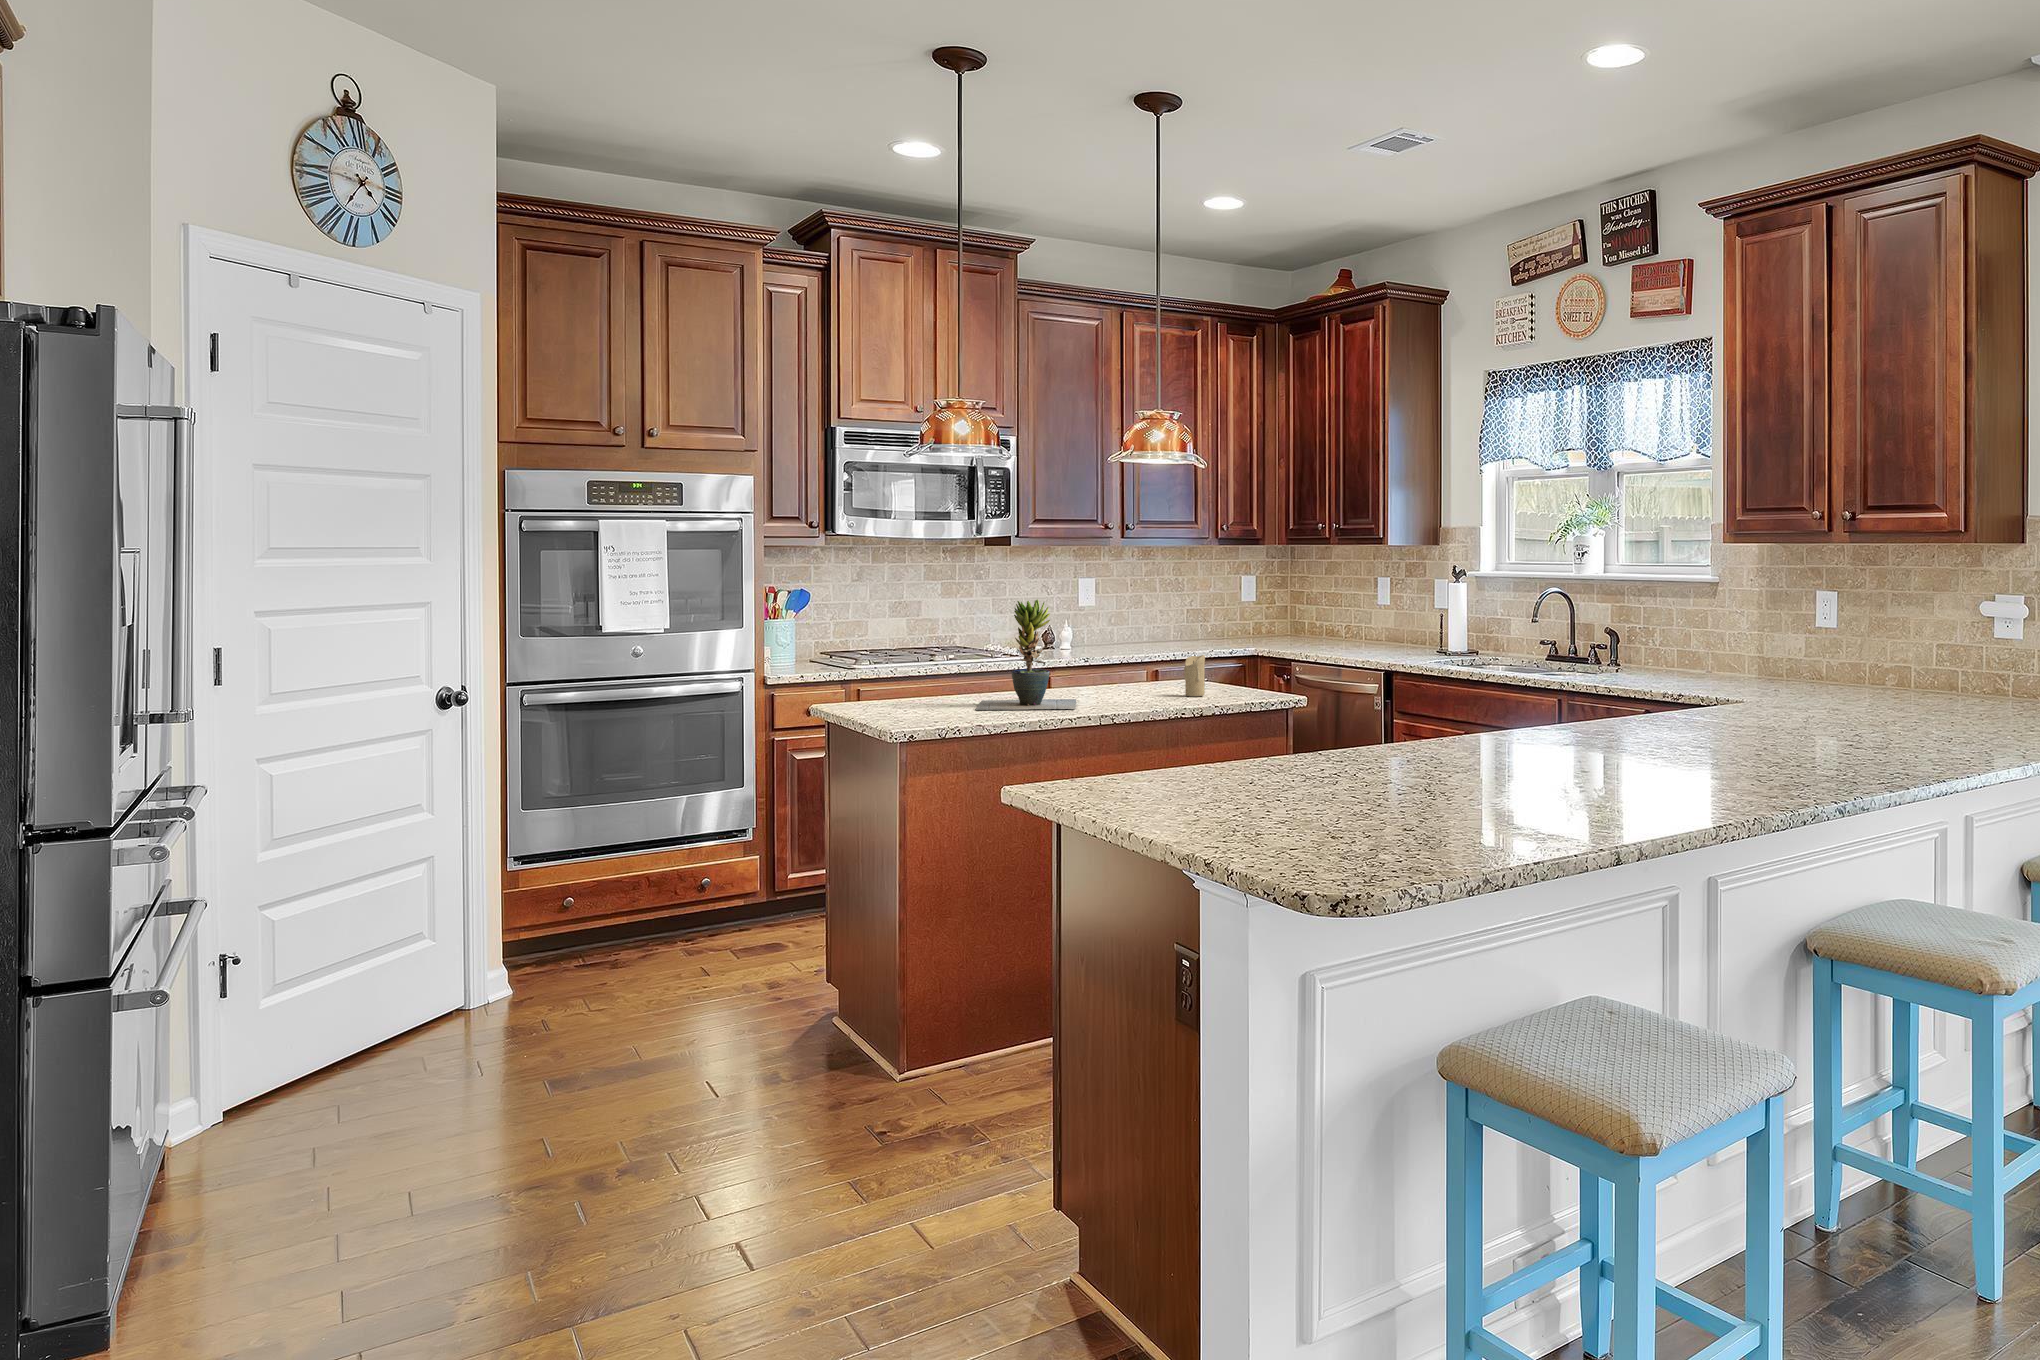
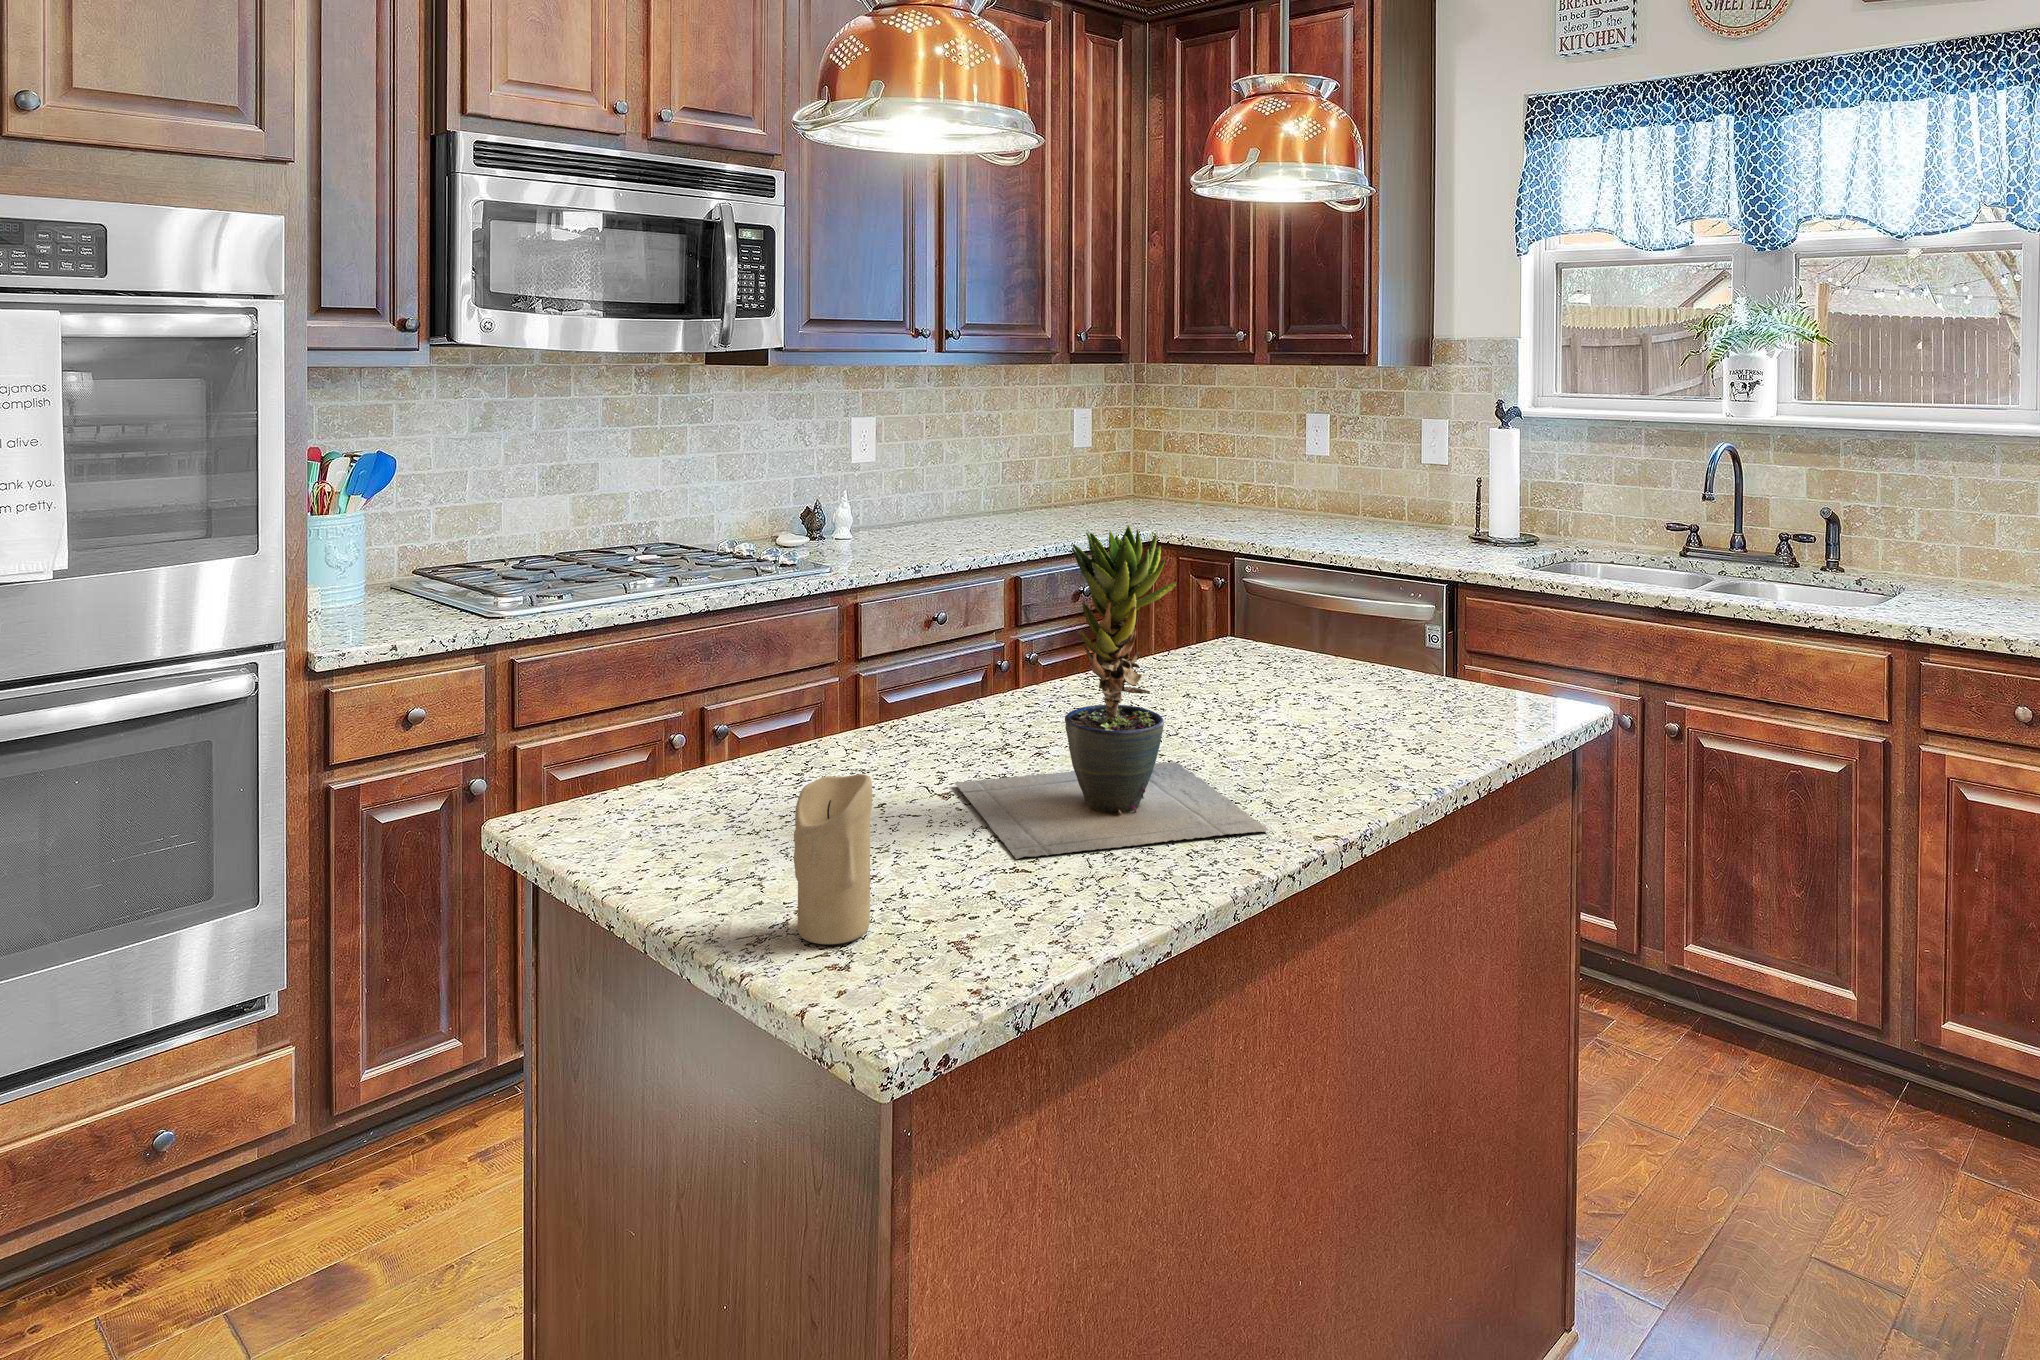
candle: present [1184,655,1205,696] -> present [794,774,872,944]

